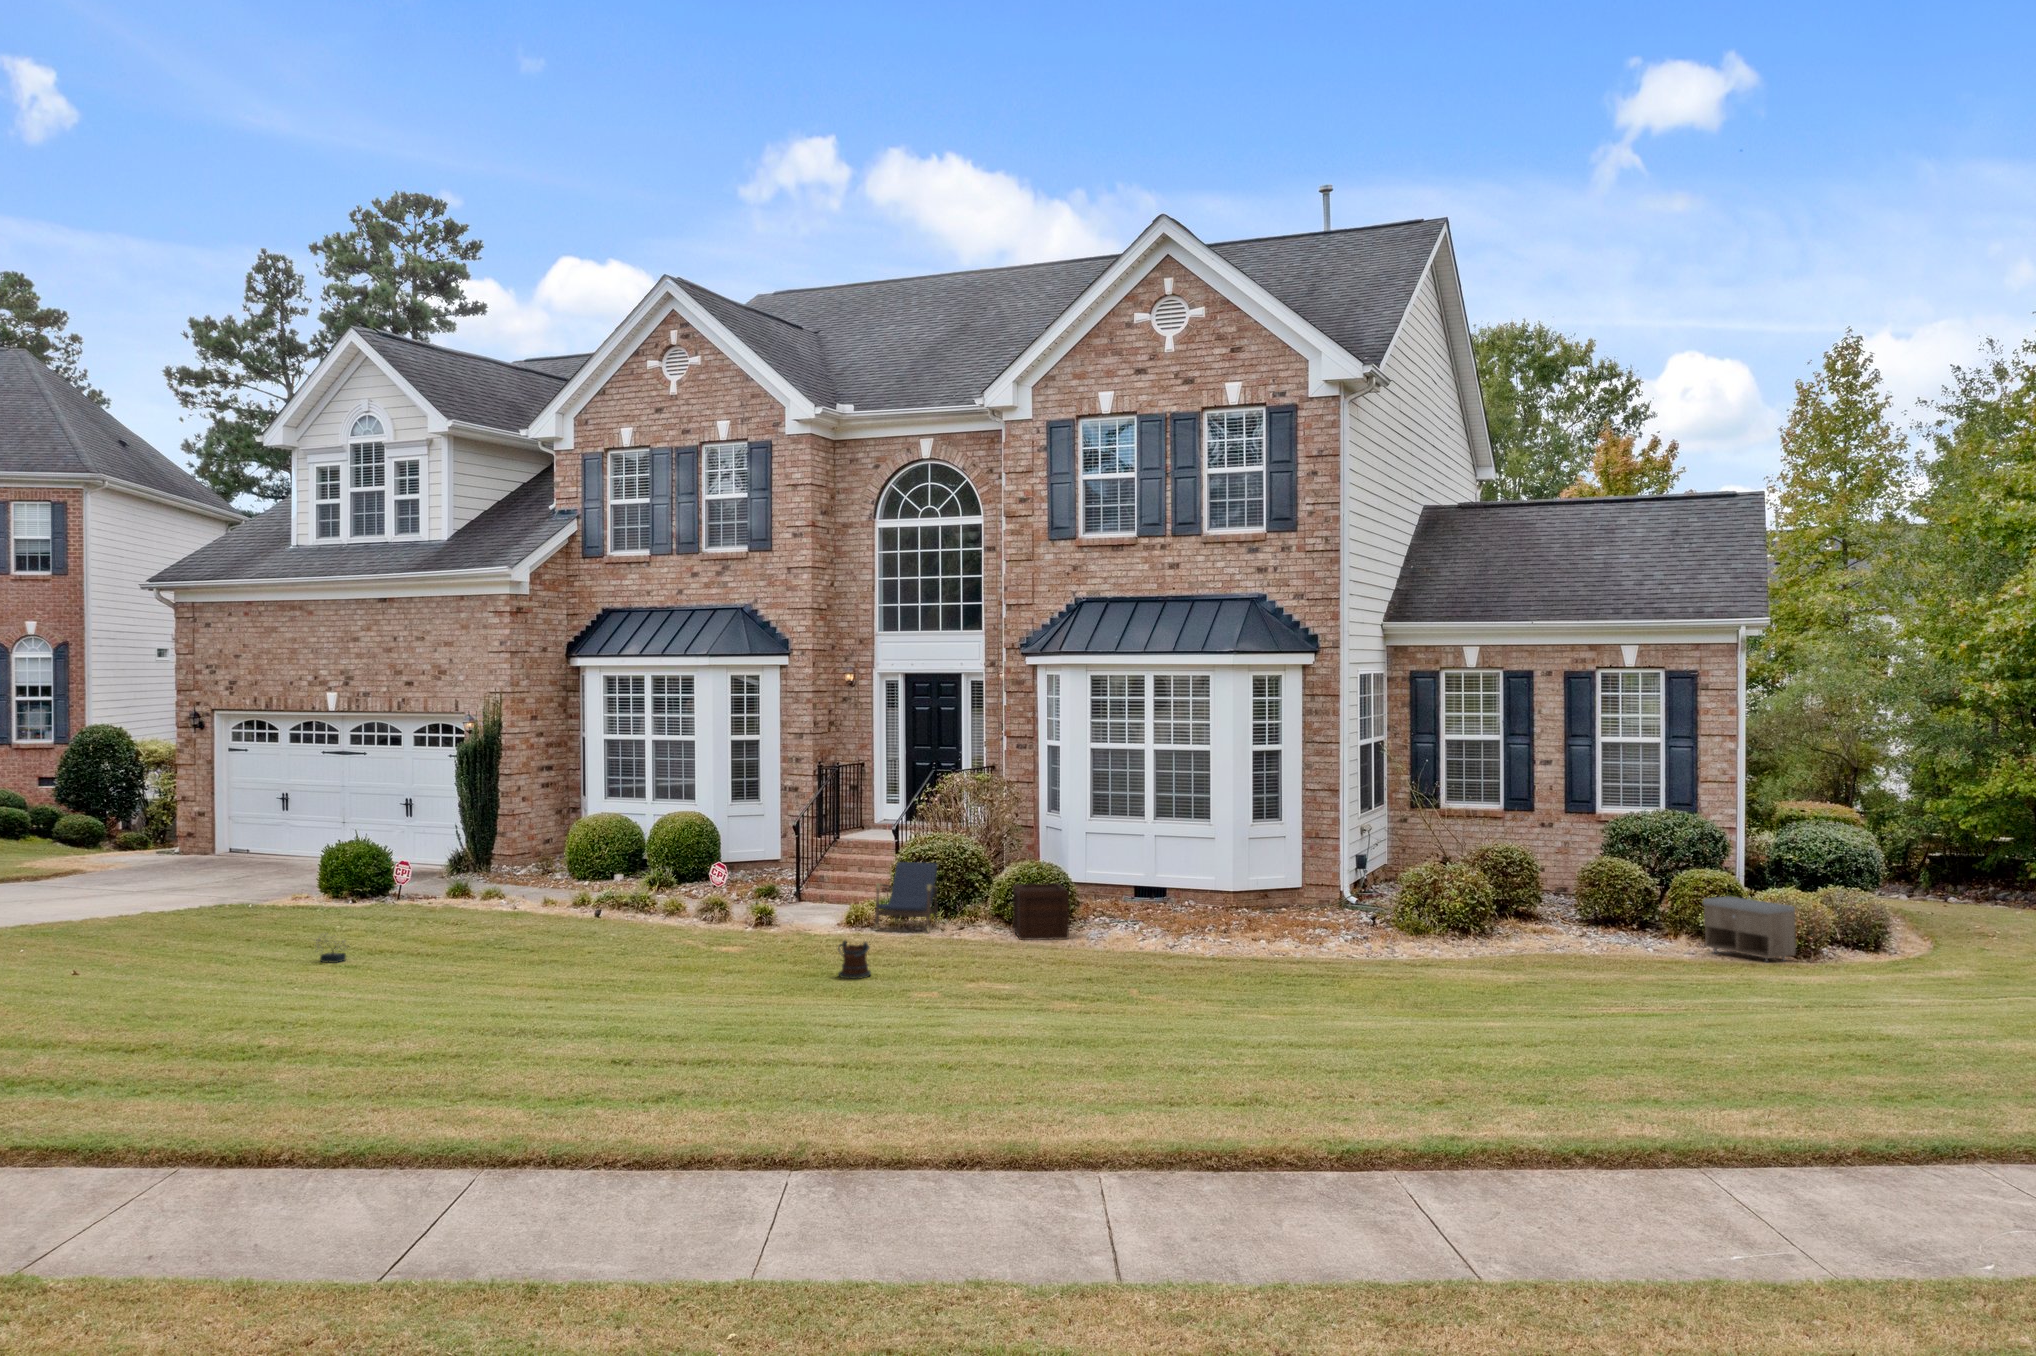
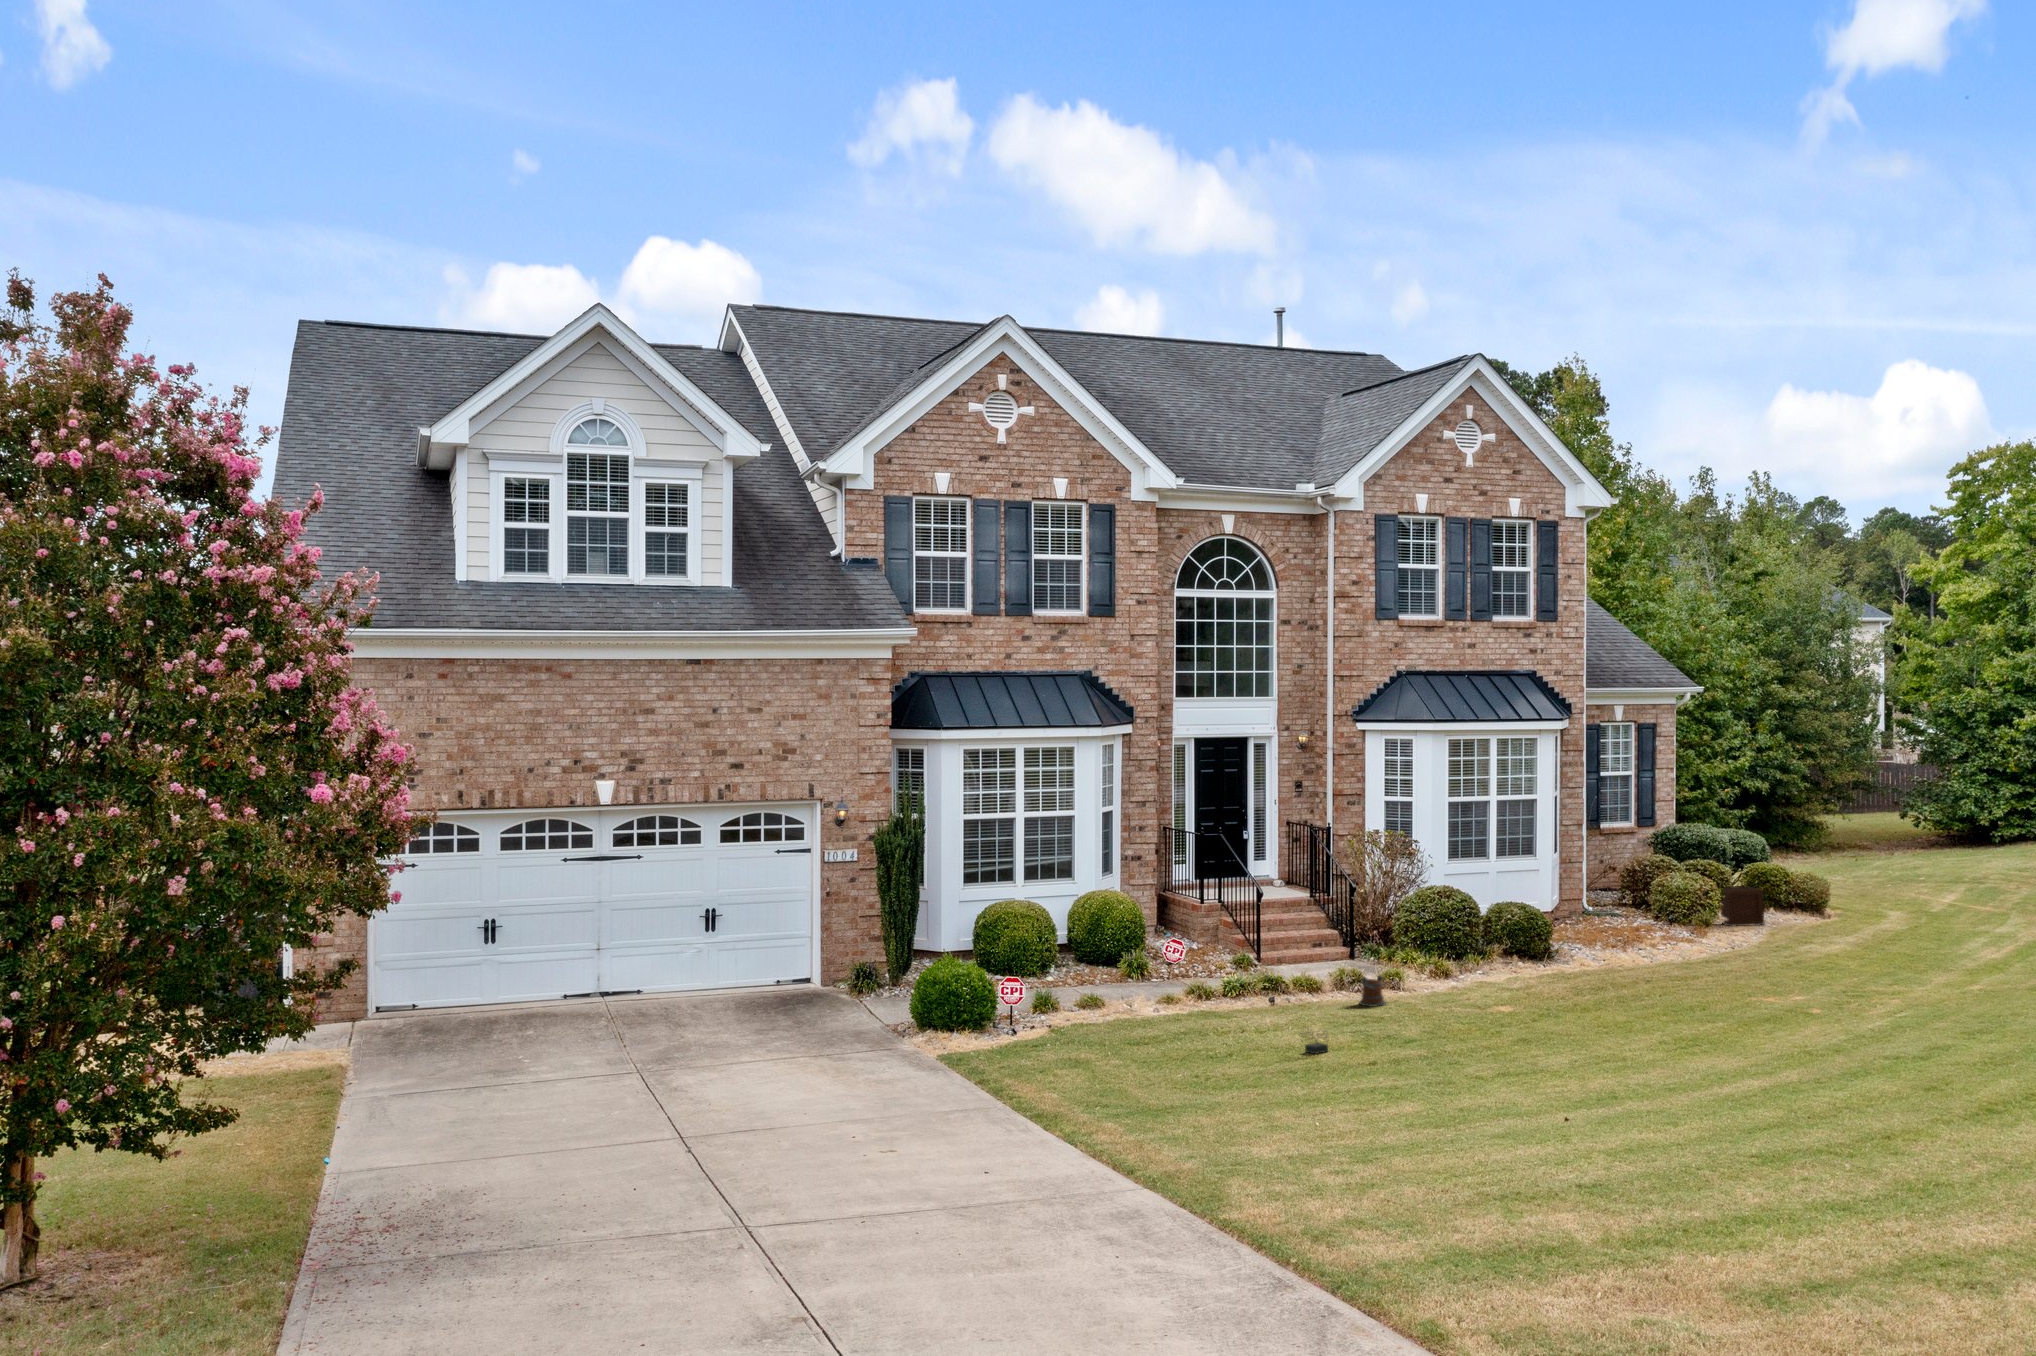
lounge chair: present [875,862,938,932] -> none [1399,908,1467,972]
wooden crate: present [1014,883,1069,940] -> present [1721,886,1764,926]
storage bench: present [1703,897,1796,962] -> none [1813,876,1868,915]
bucket: present [838,941,871,979] -> present [1359,975,1386,1007]

